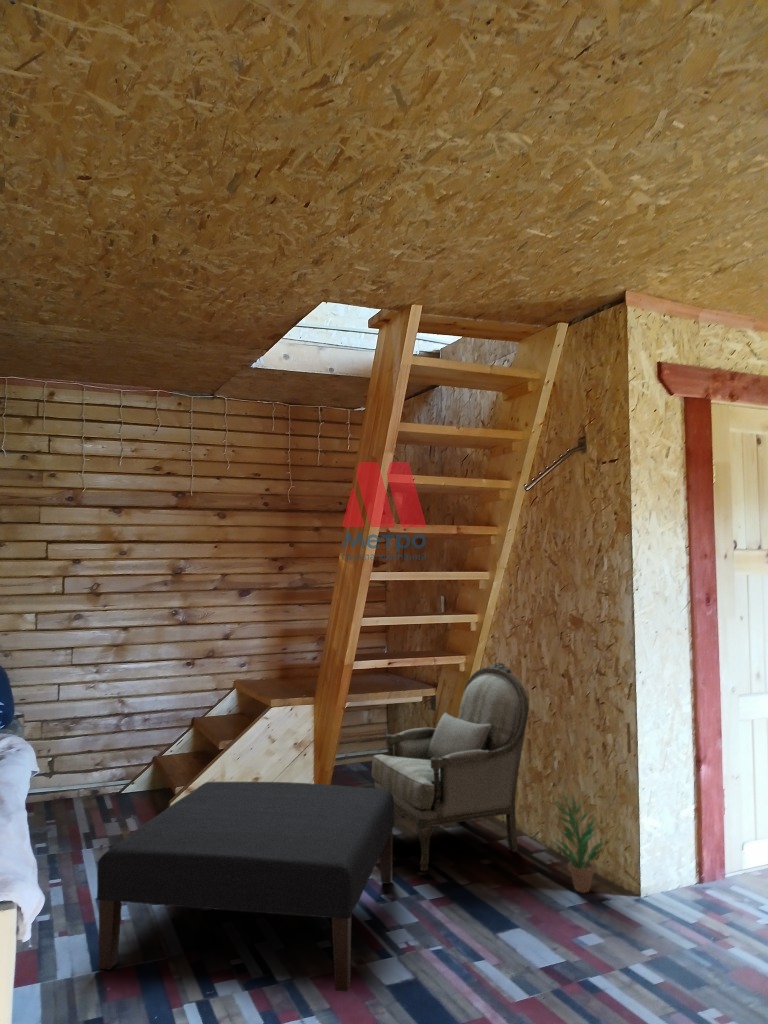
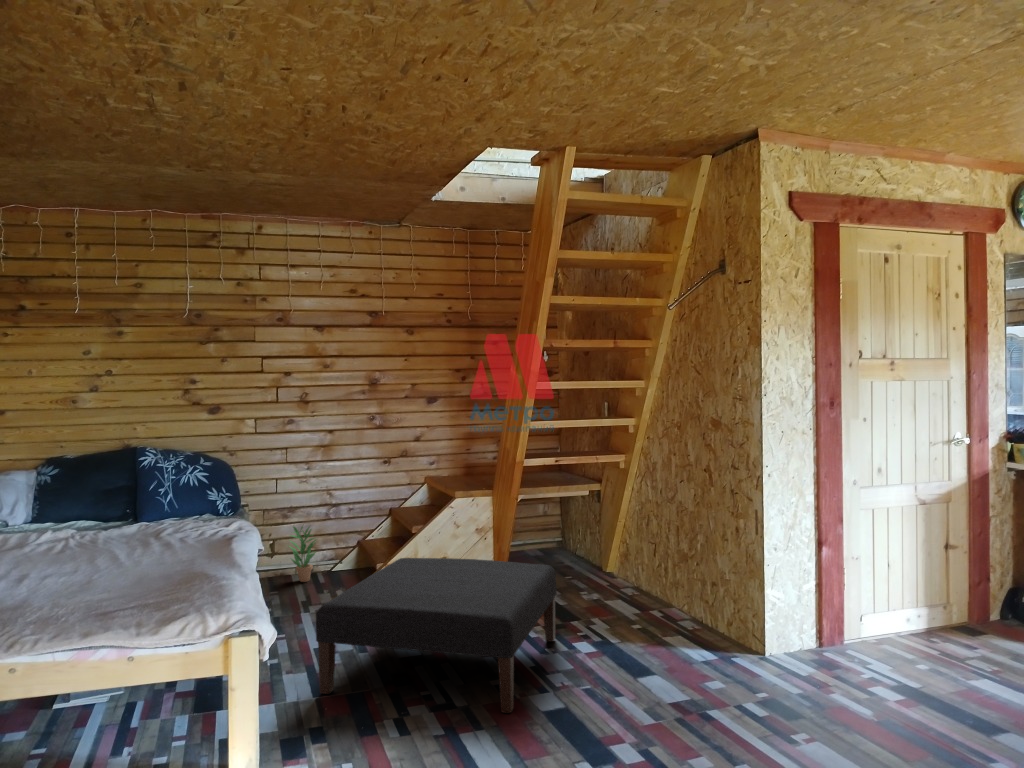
armchair: present [372,663,529,871] -> none [541,461,676,633]
potted plant: present [556,796,604,893] -> present [290,526,316,582]

